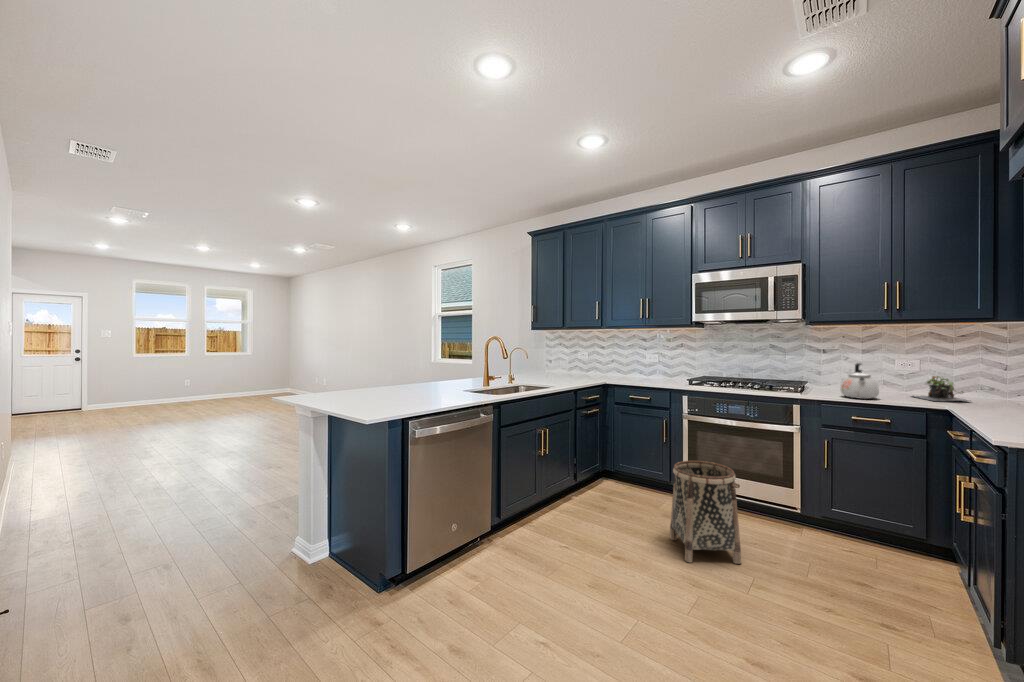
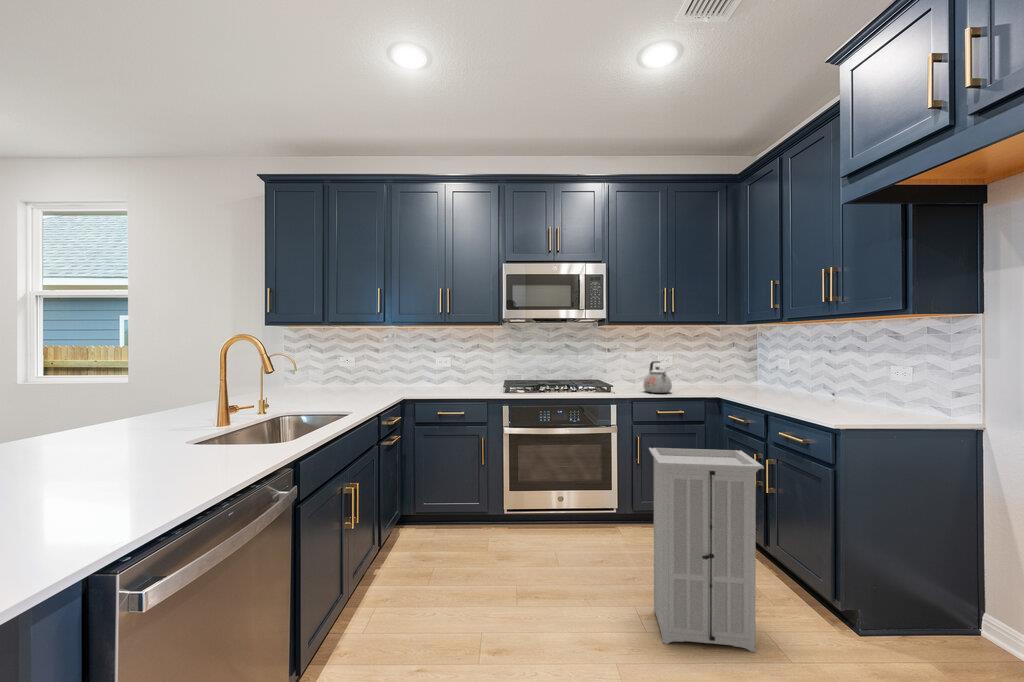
plant: present [912,376,971,401] -> none [675,368,719,390]
storage cabinet: none [737,434,858,648] -> present [649,445,764,652]
basket: present [670,461,741,564] -> none [533,481,616,612]

